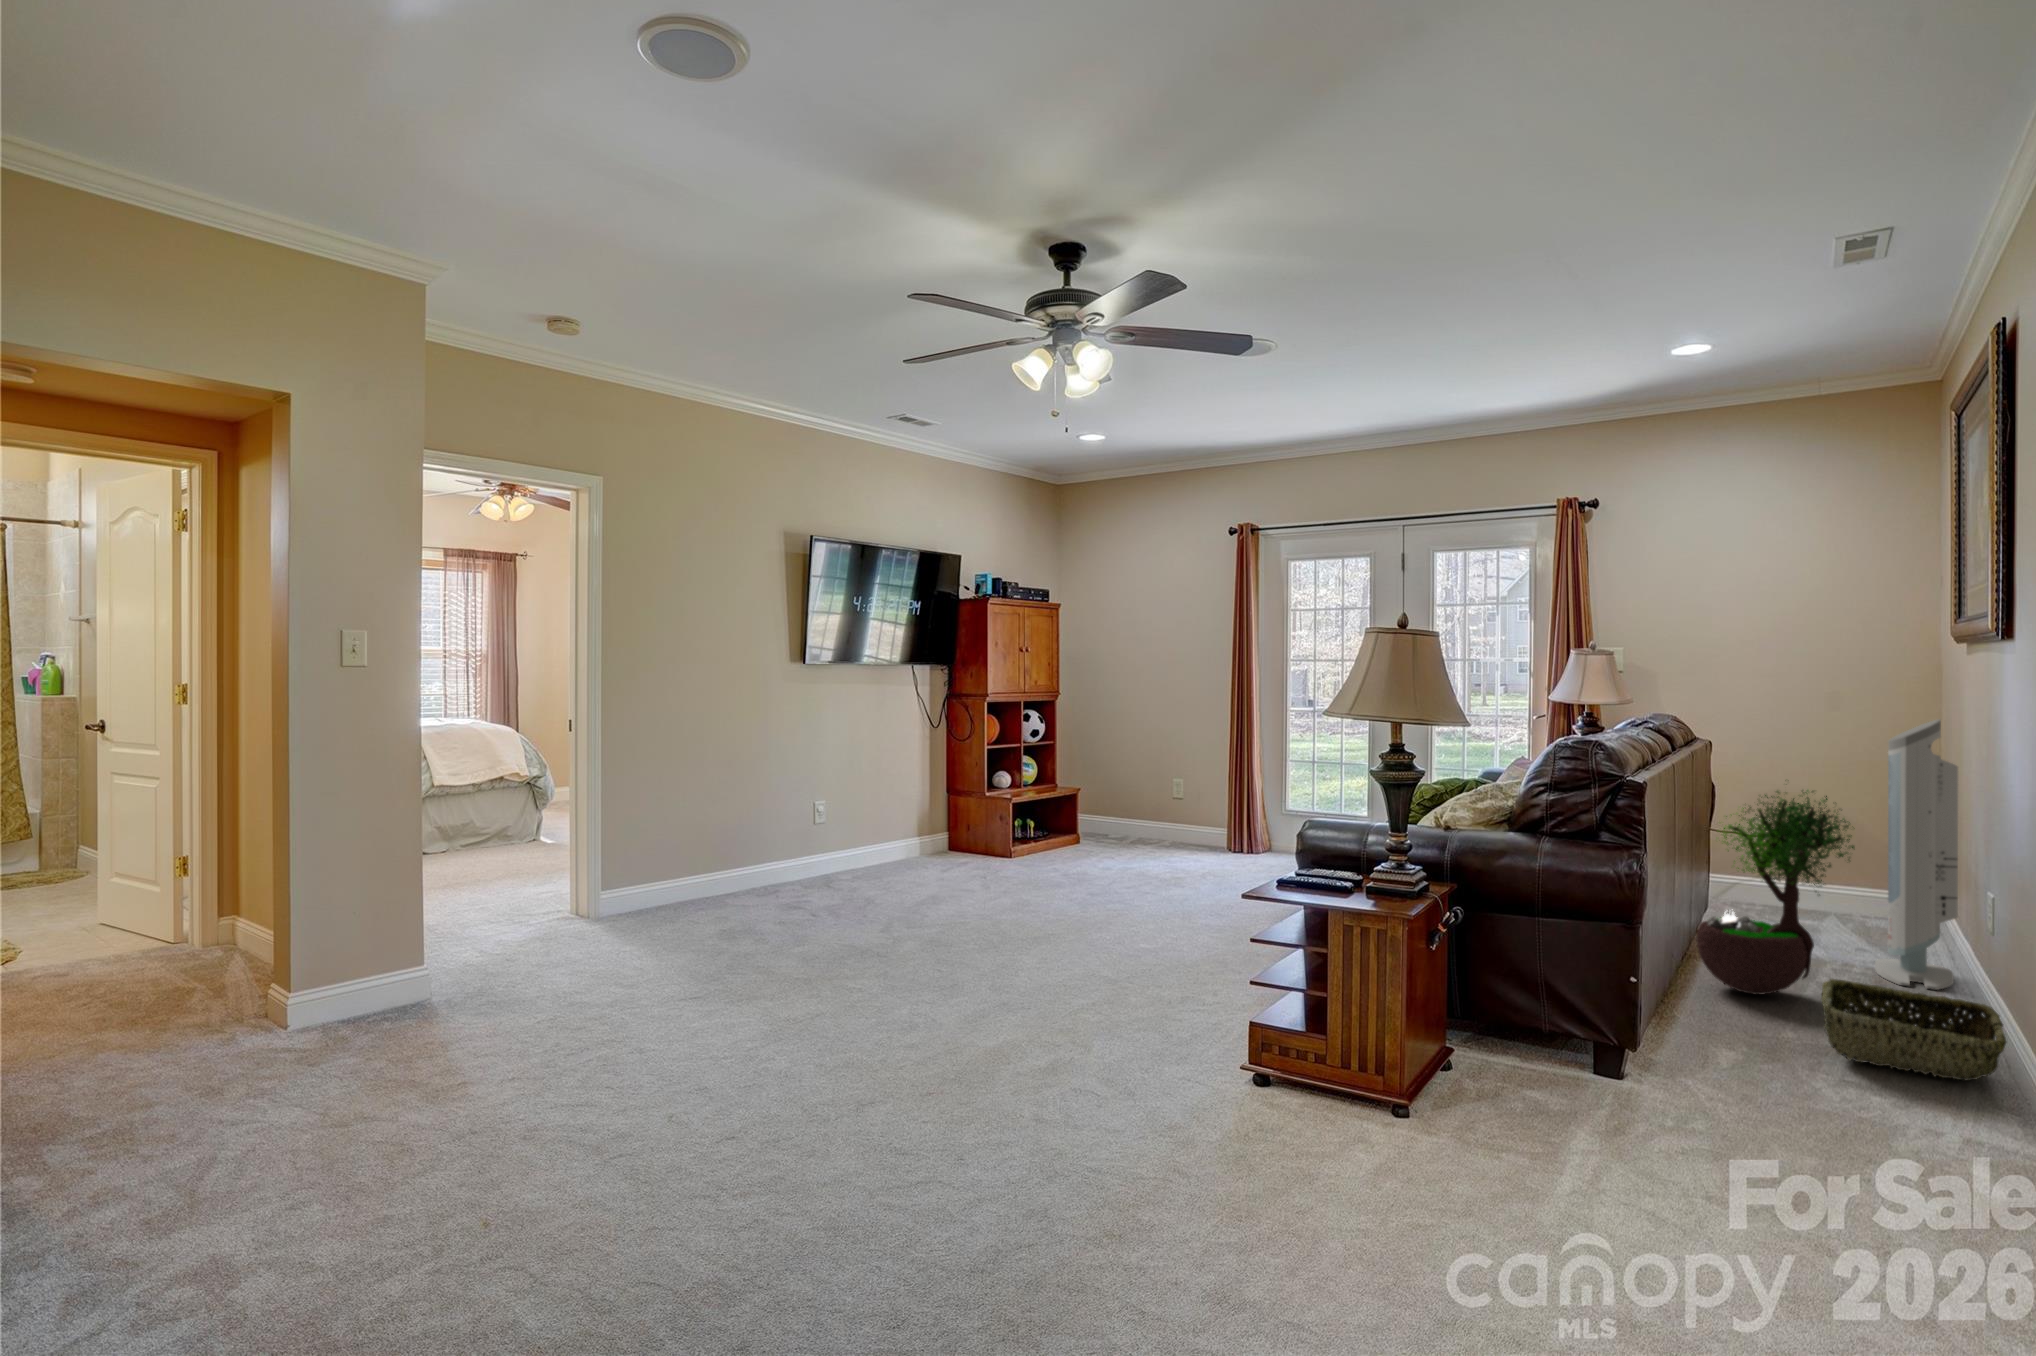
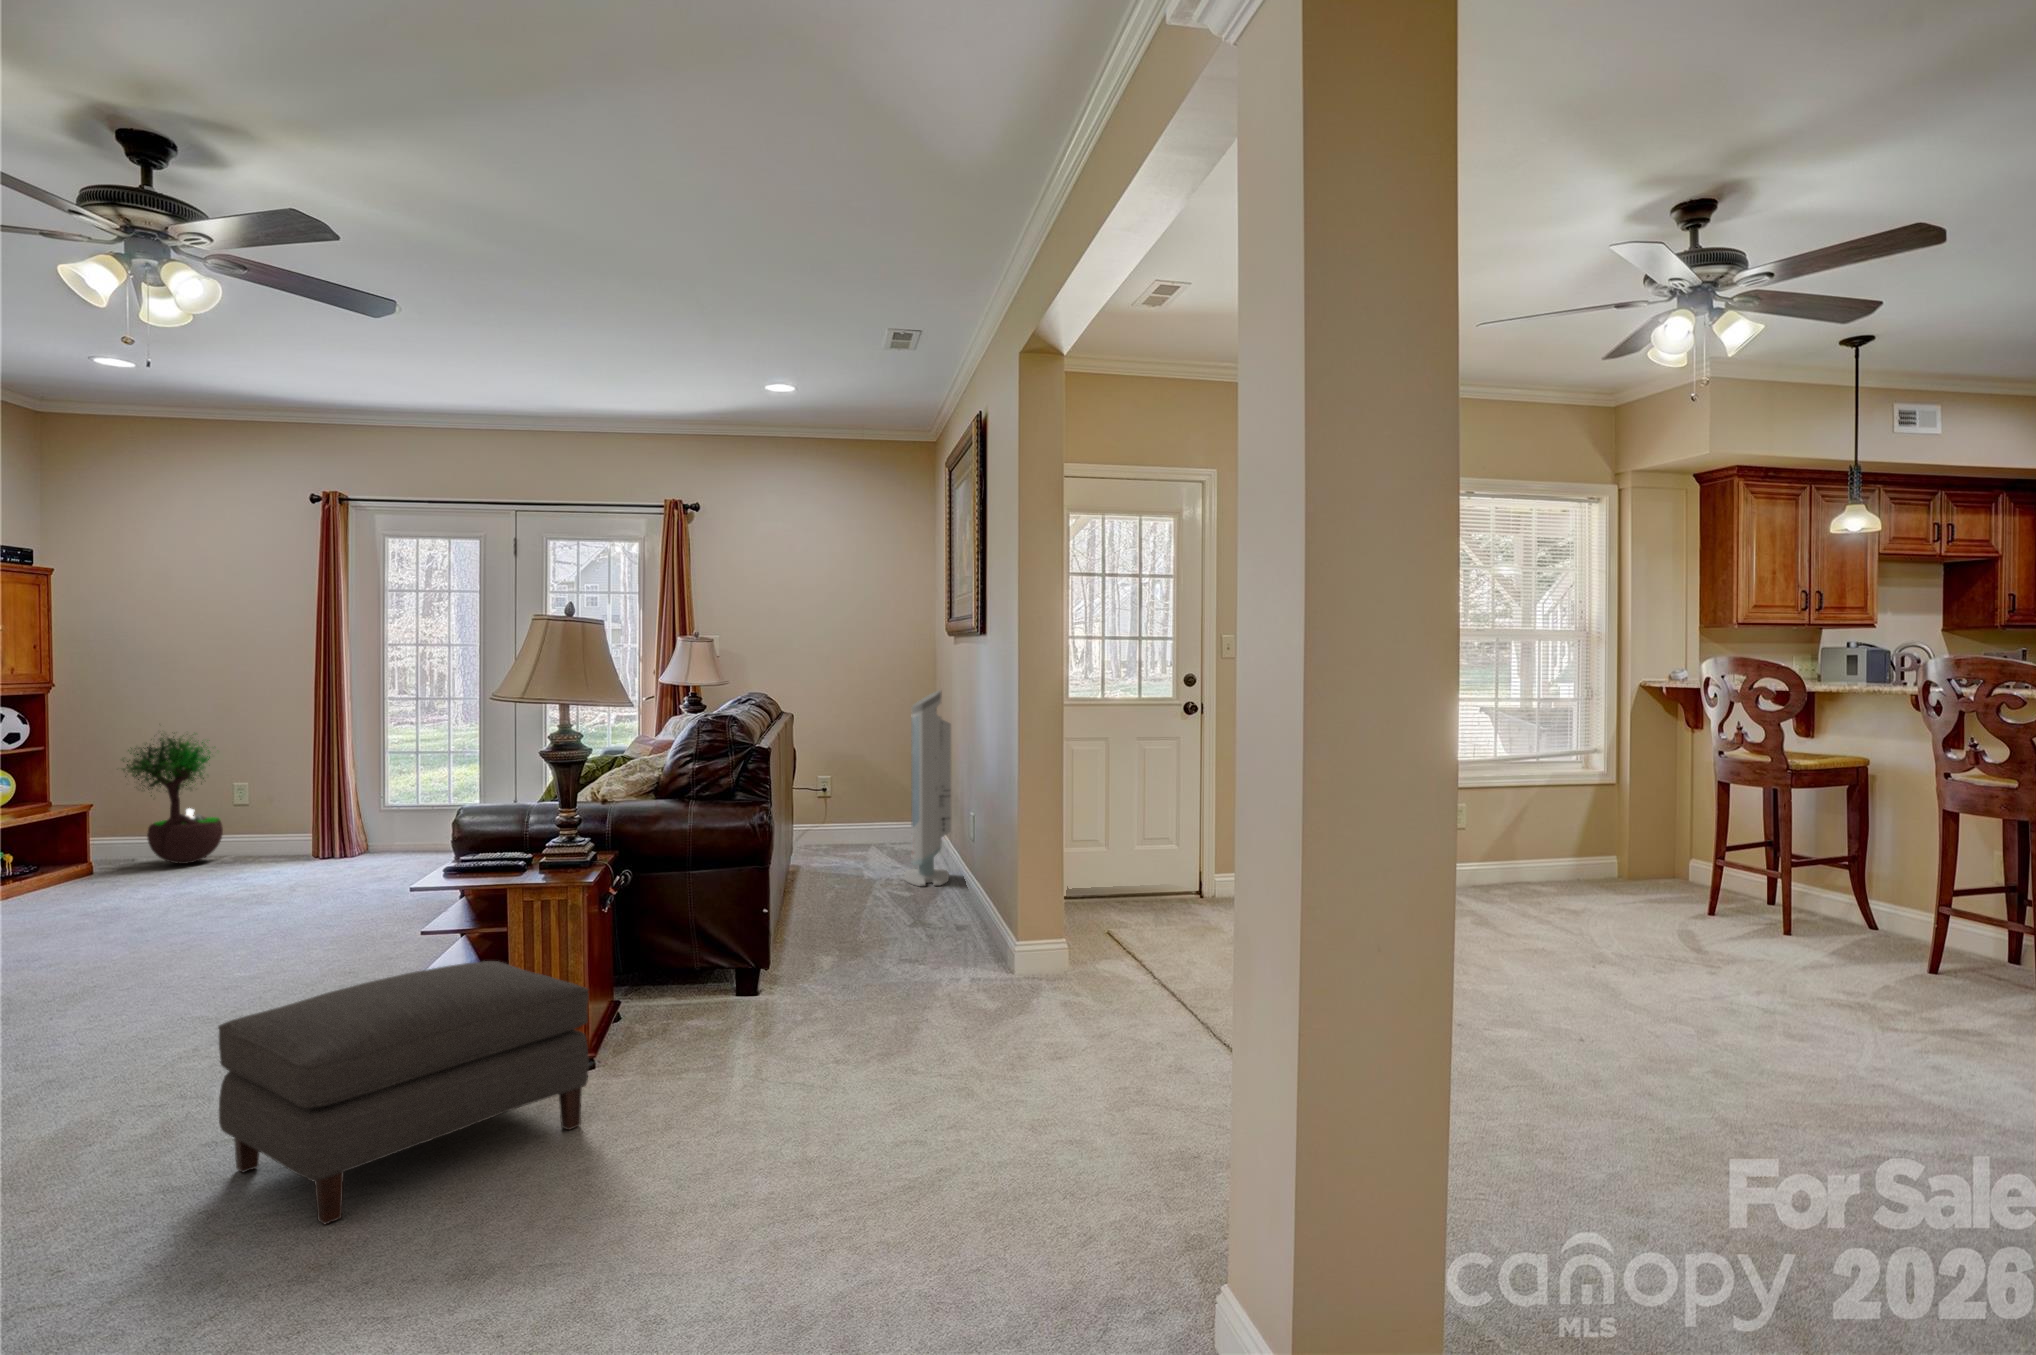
potted tree: present [1697,790,1855,994] -> present [123,735,223,864]
ottoman: none [1071,979,1392,1208] -> present [218,961,589,1224]
woven basket: present [1822,979,2006,1080] -> none [880,886,983,943]

